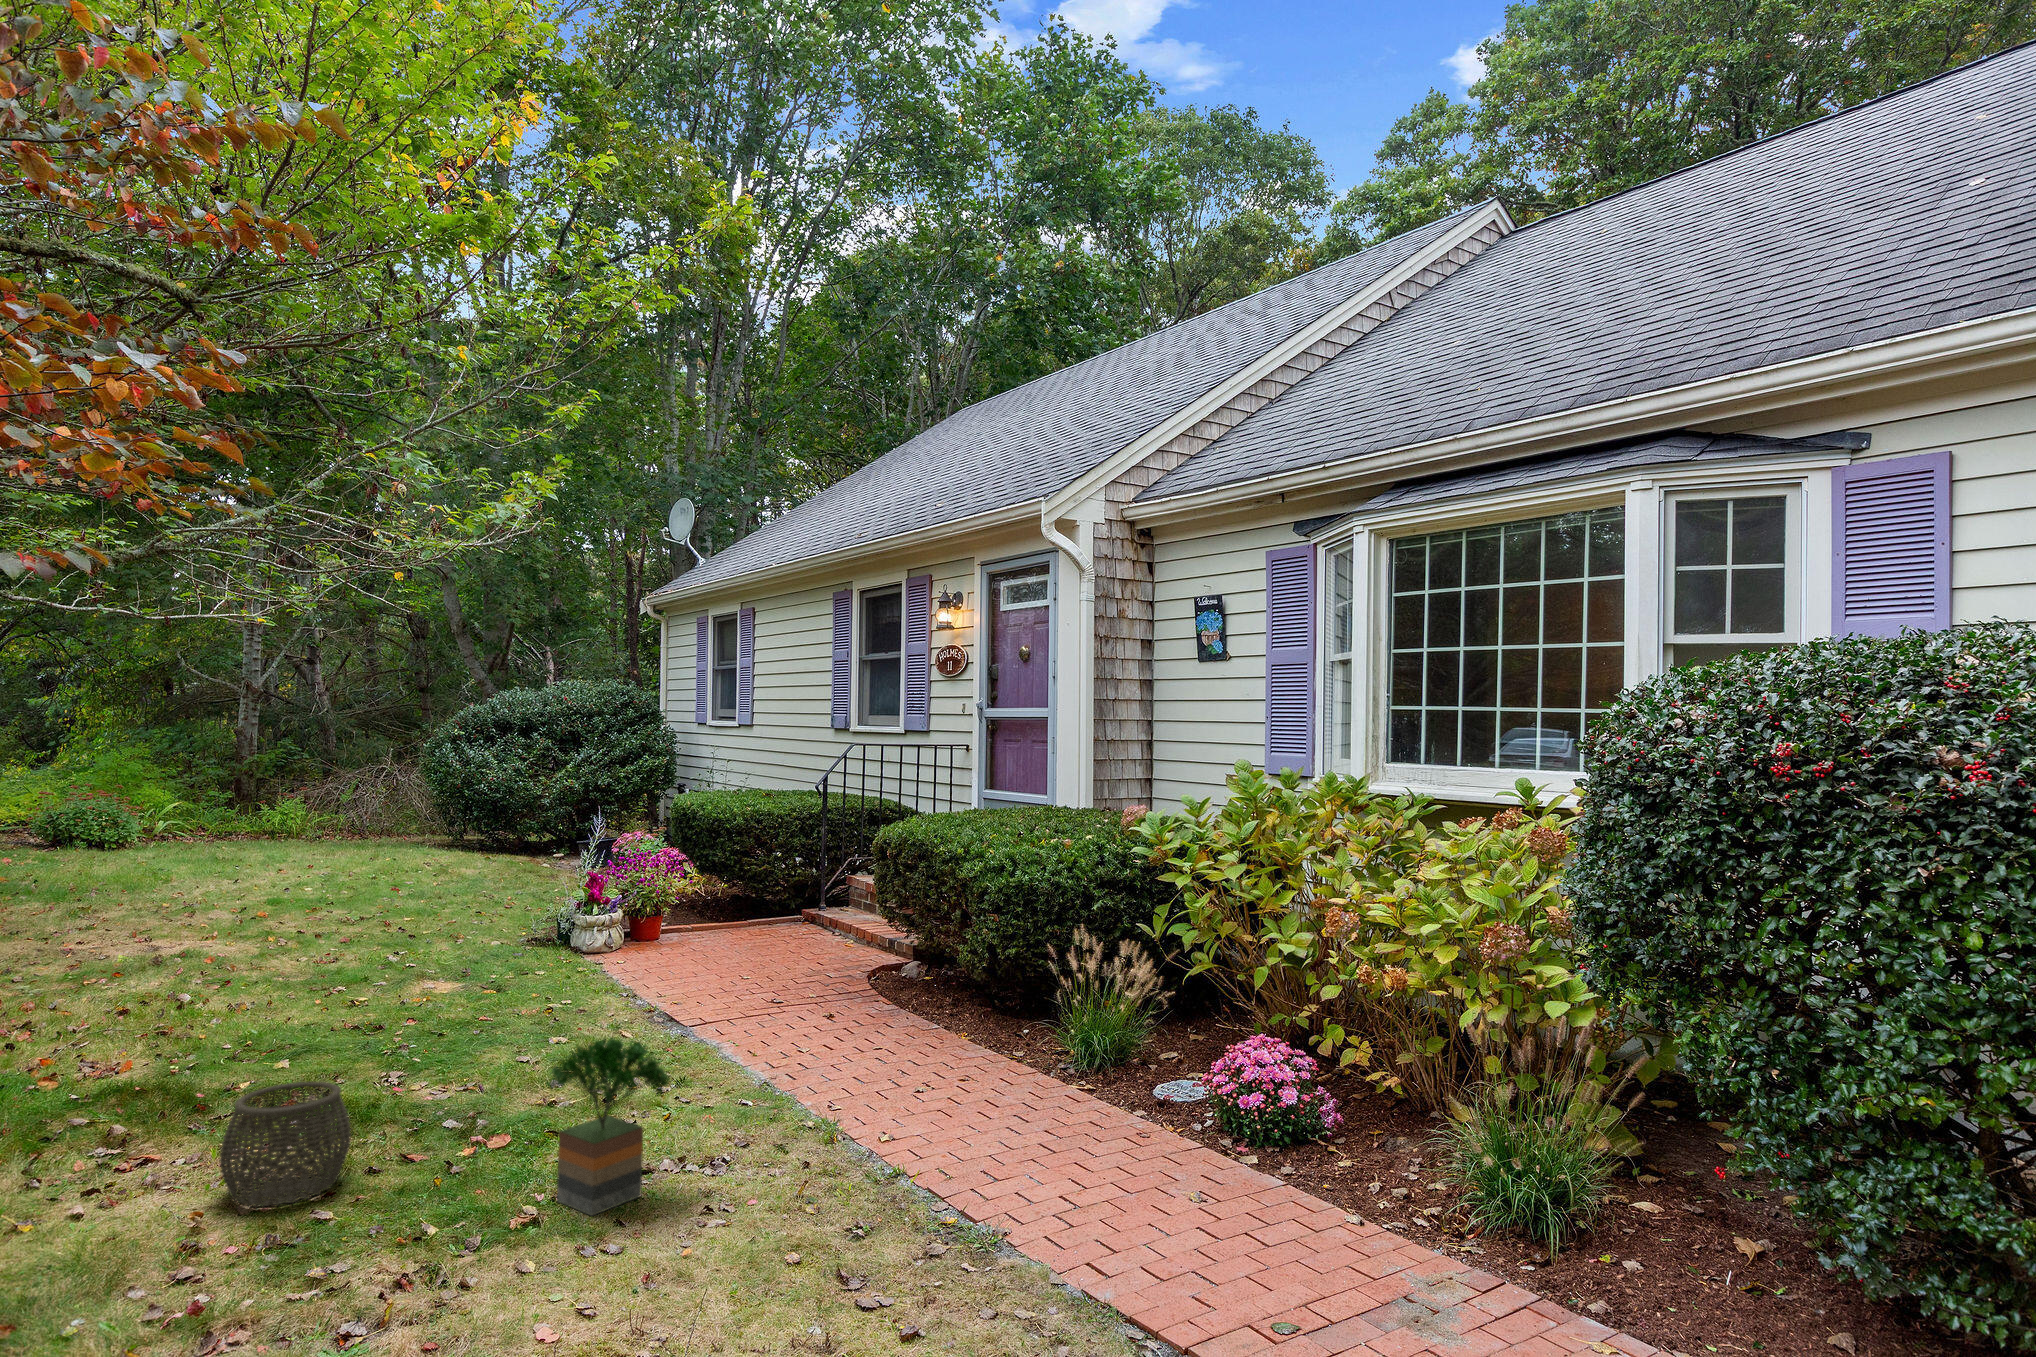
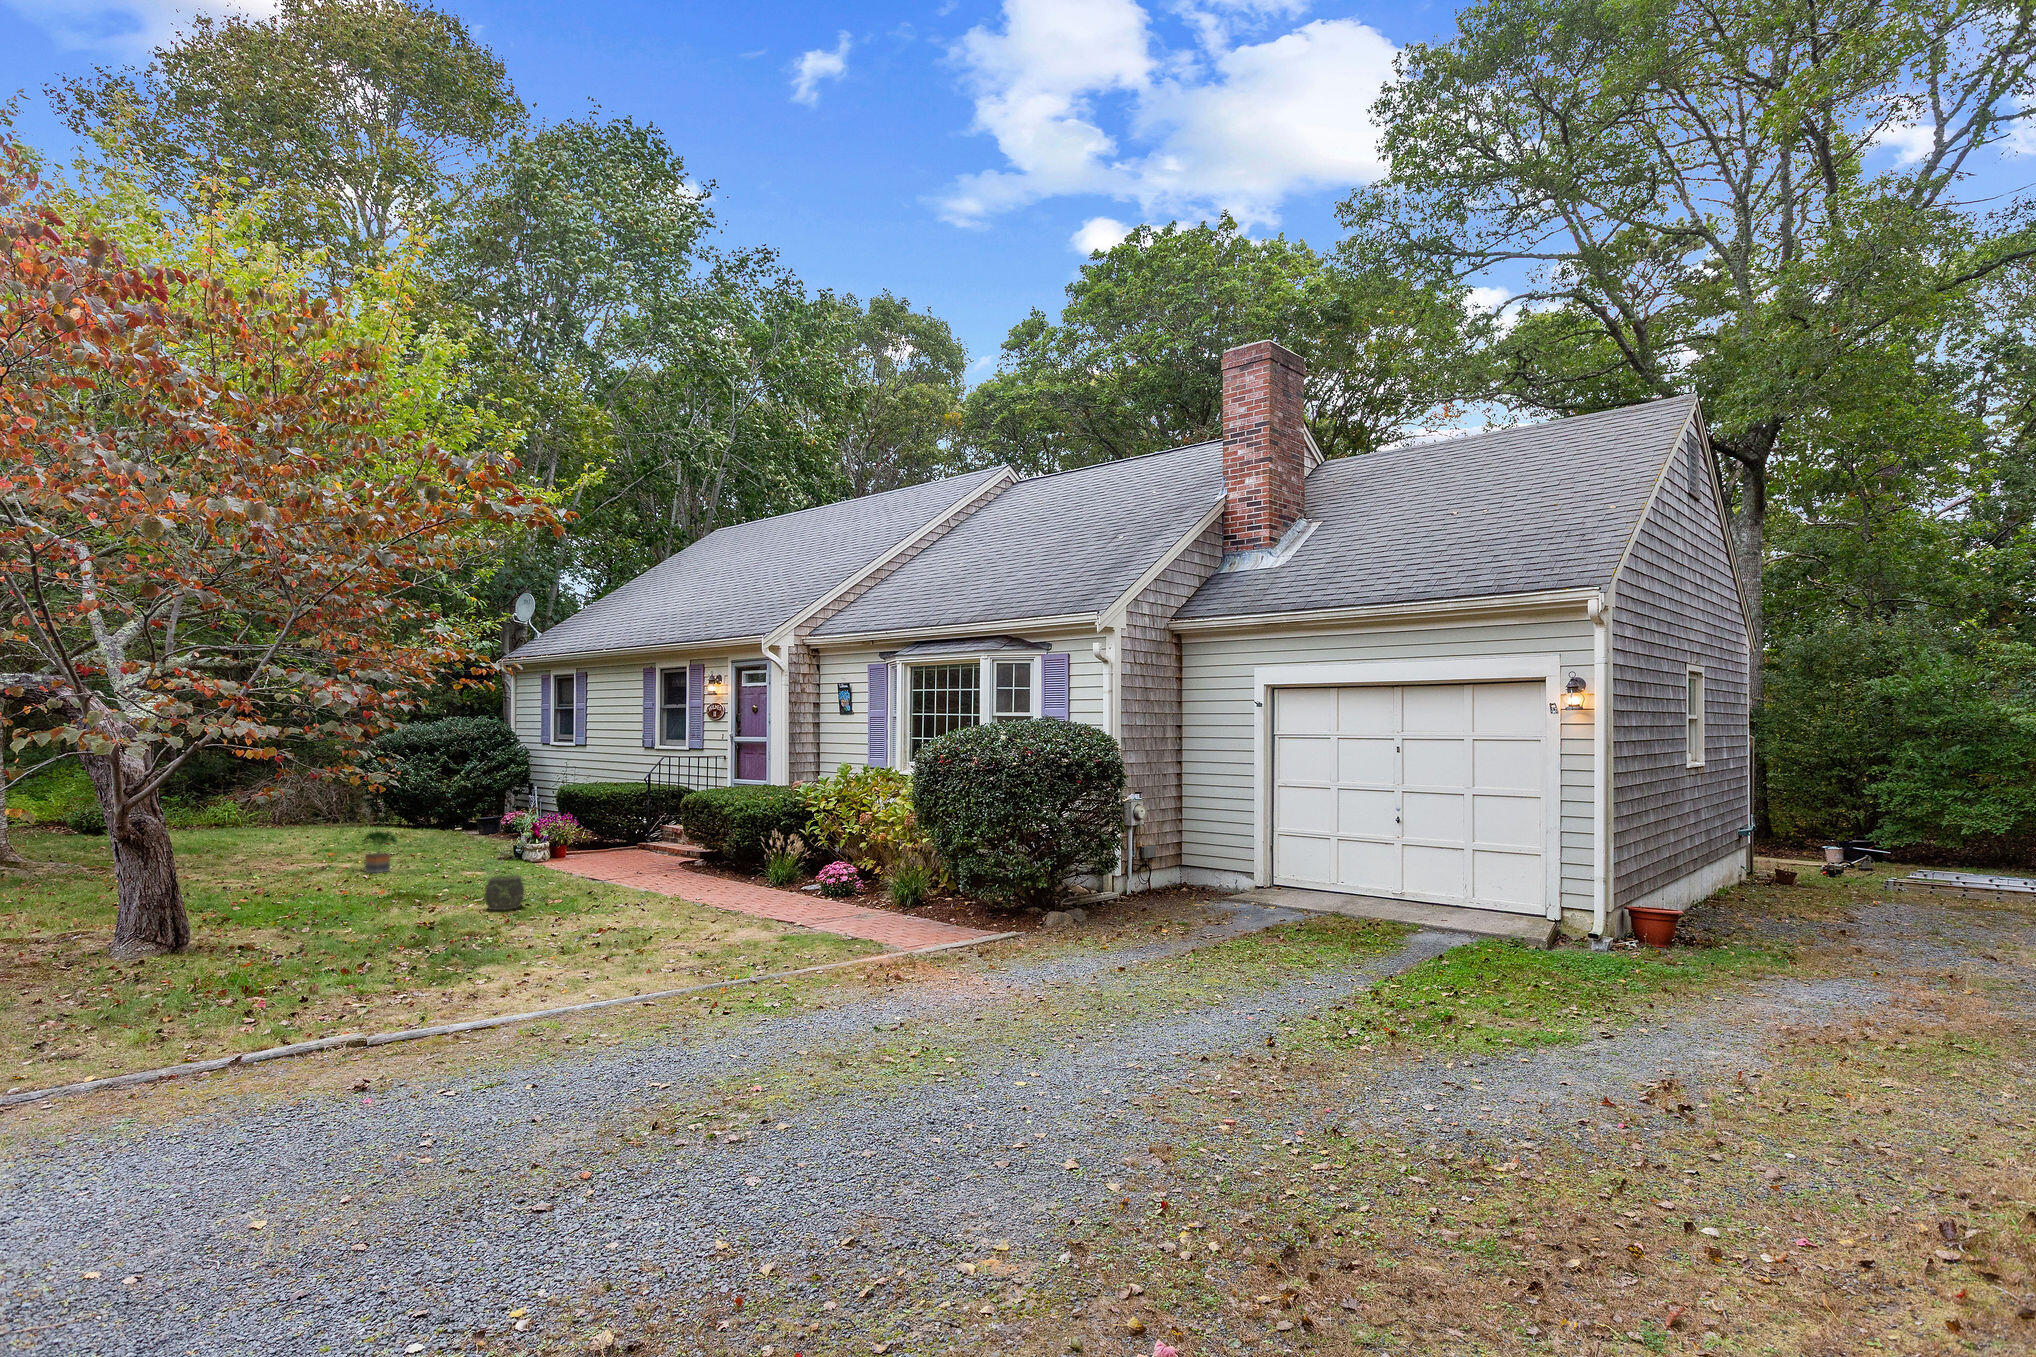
potted tree: present [548,1038,670,1216] -> present [363,831,397,873]

